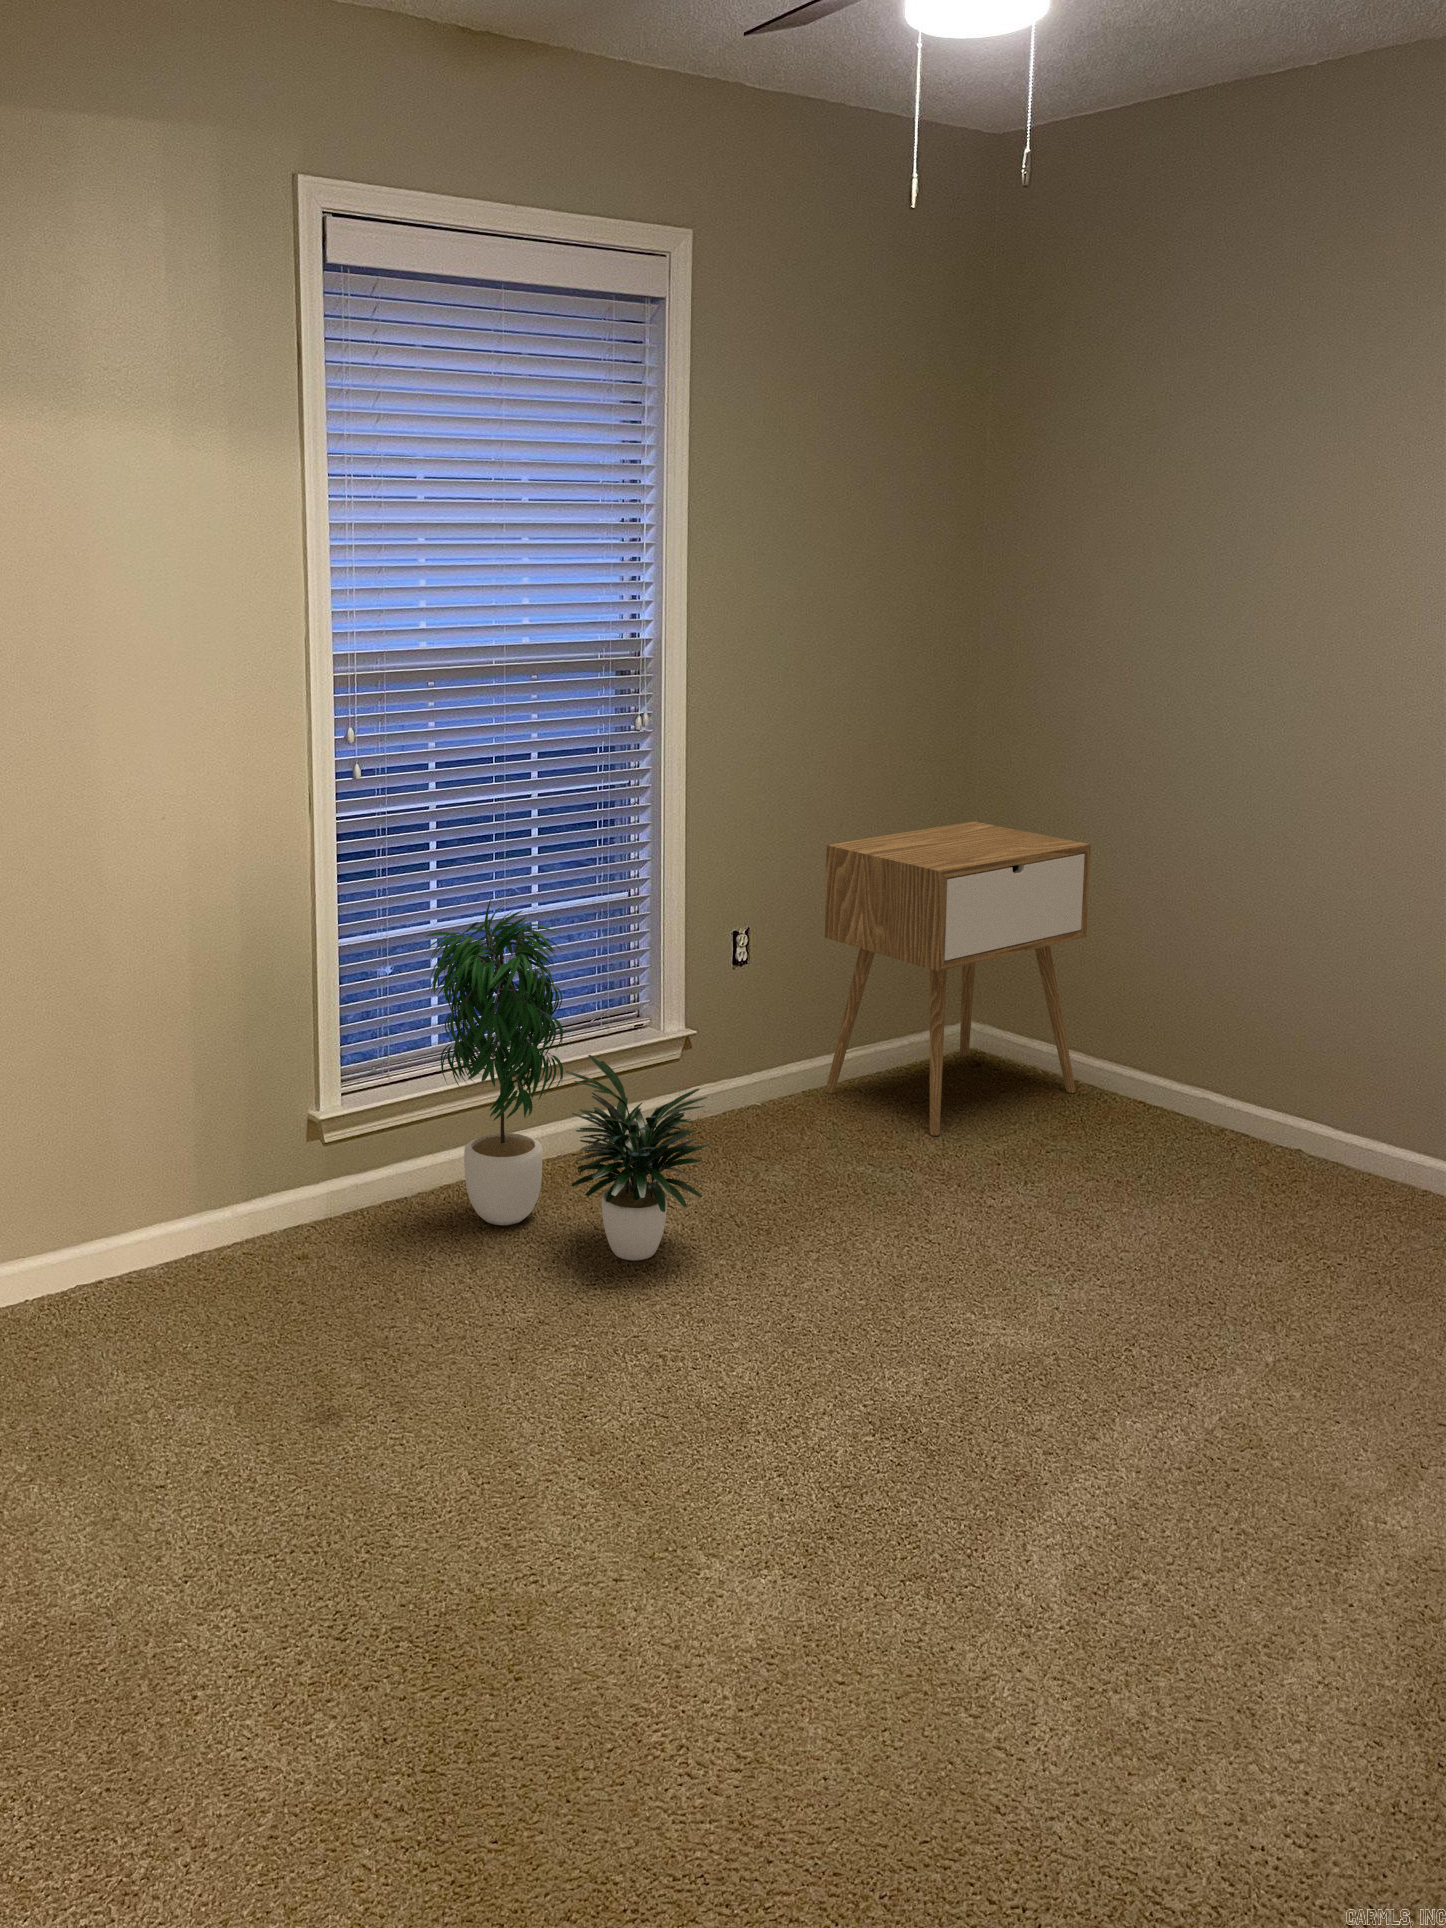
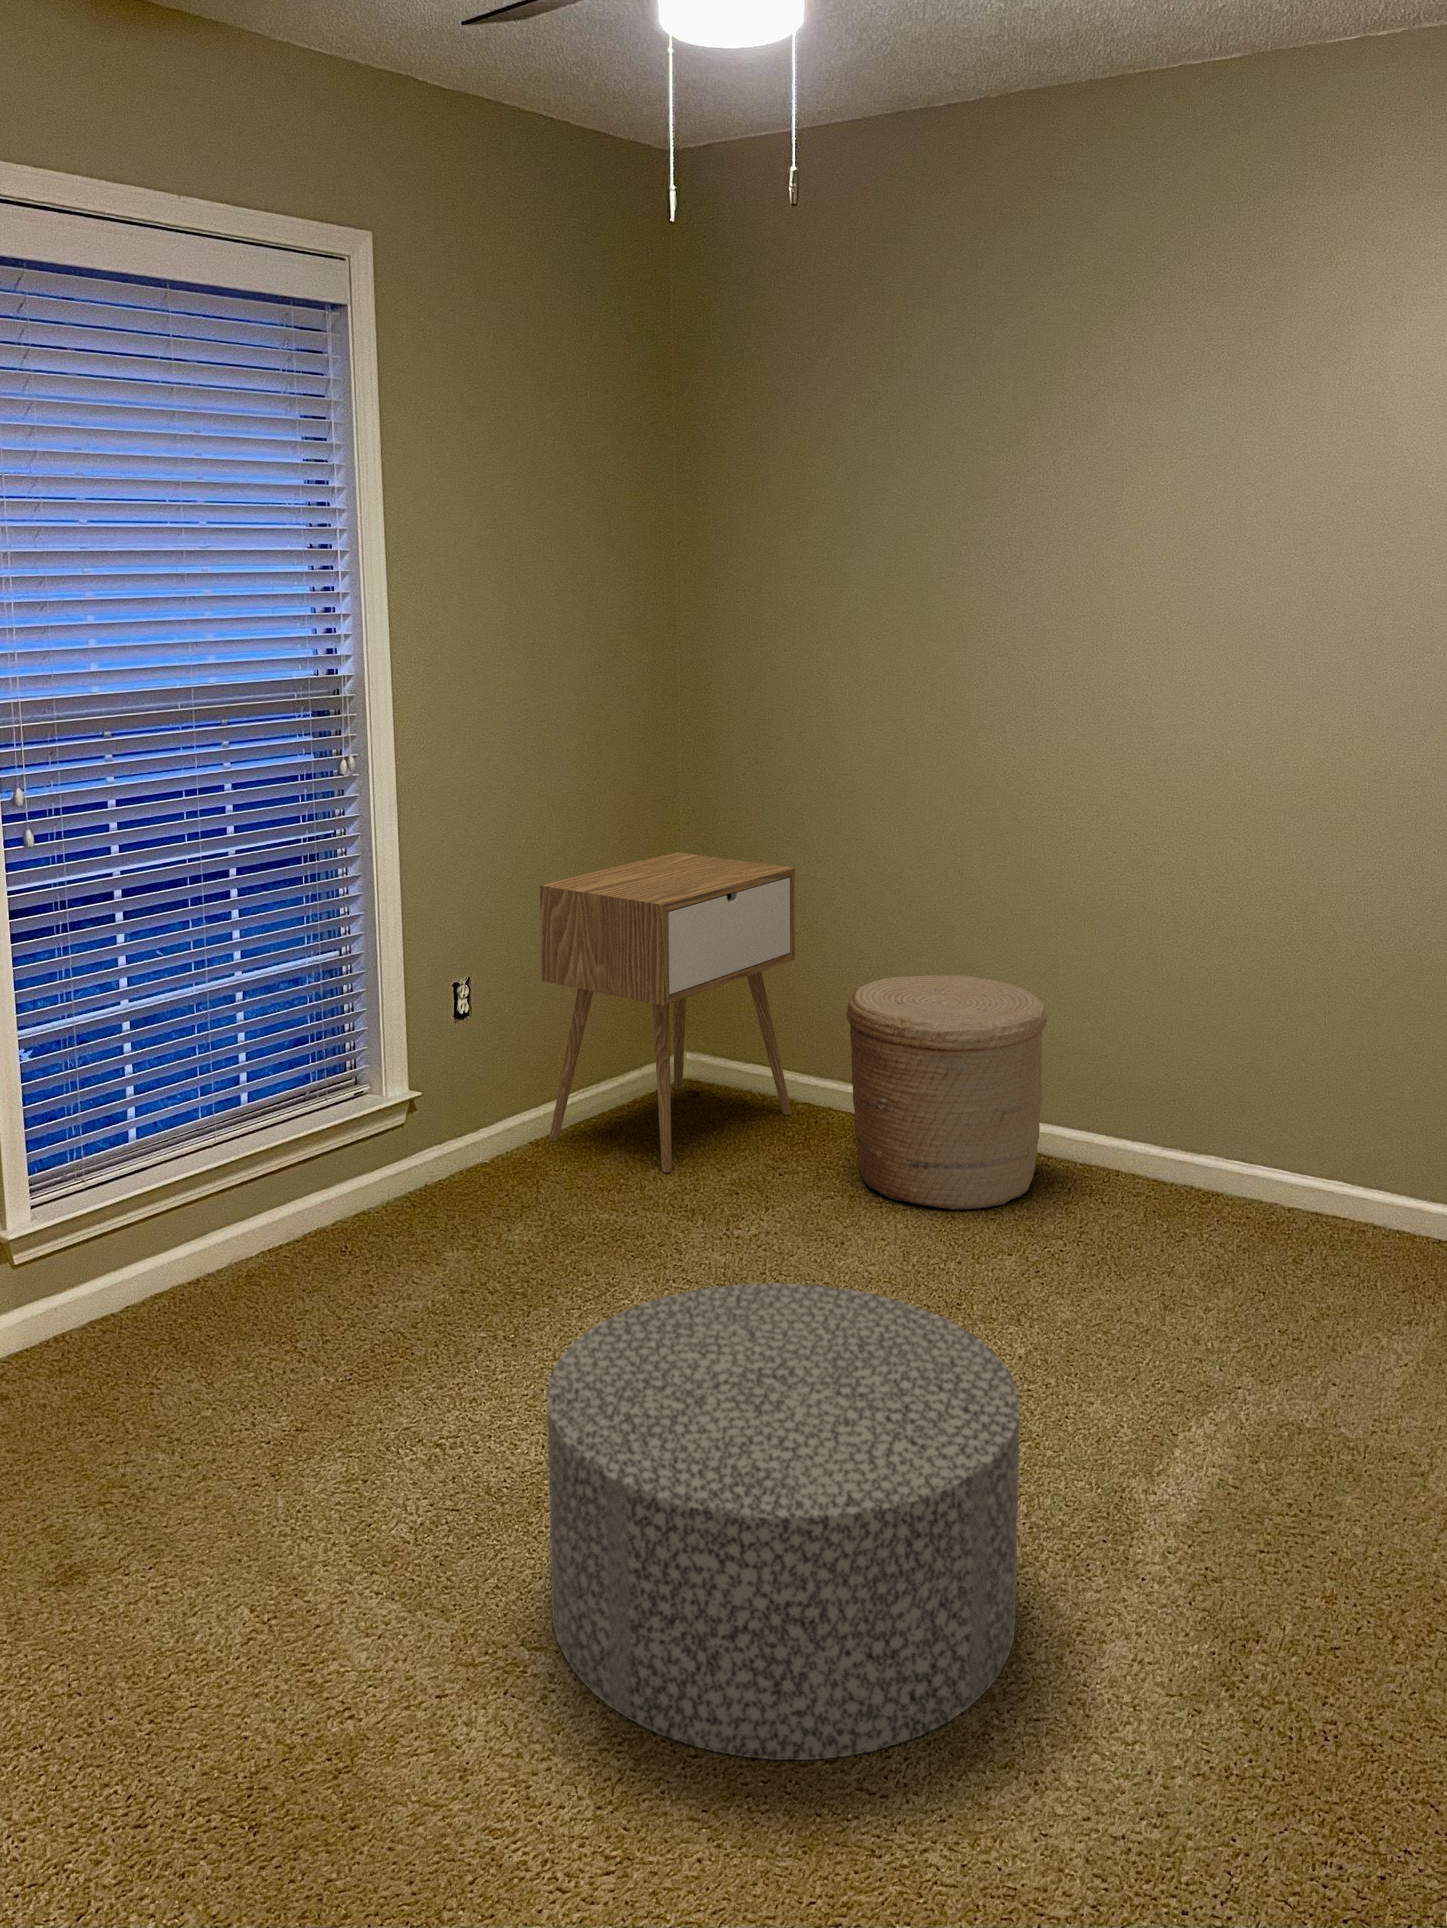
potted plant: present [426,900,710,1261] -> none [134,966,462,1344]
woven basket: none [1127,963,1347,1209] -> present [846,975,1047,1210]
ottoman: none [733,1245,1213,1715] -> present [547,1283,1020,1760]

